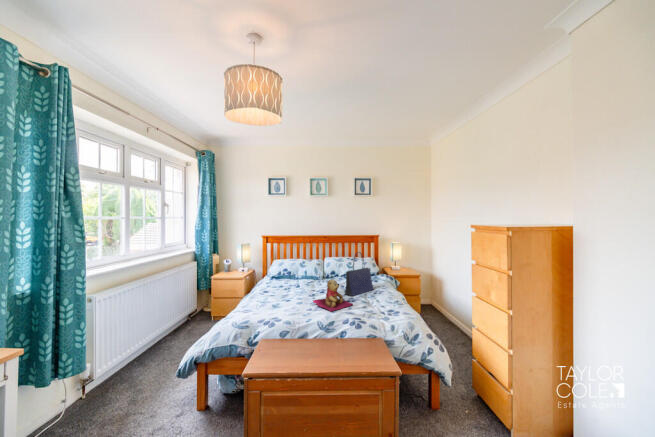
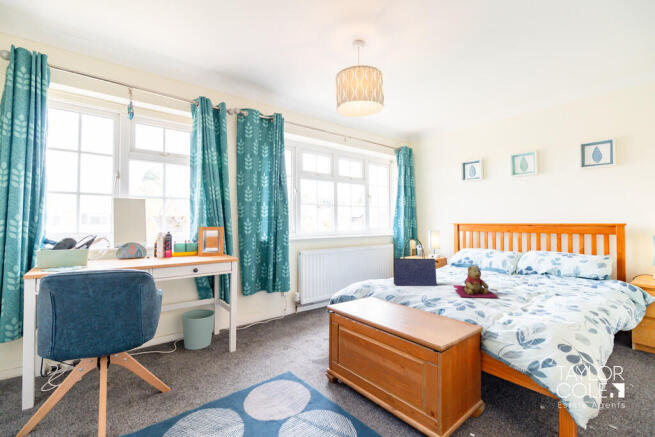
tote bag: present [345,253,373,296] -> present [394,239,438,286]

